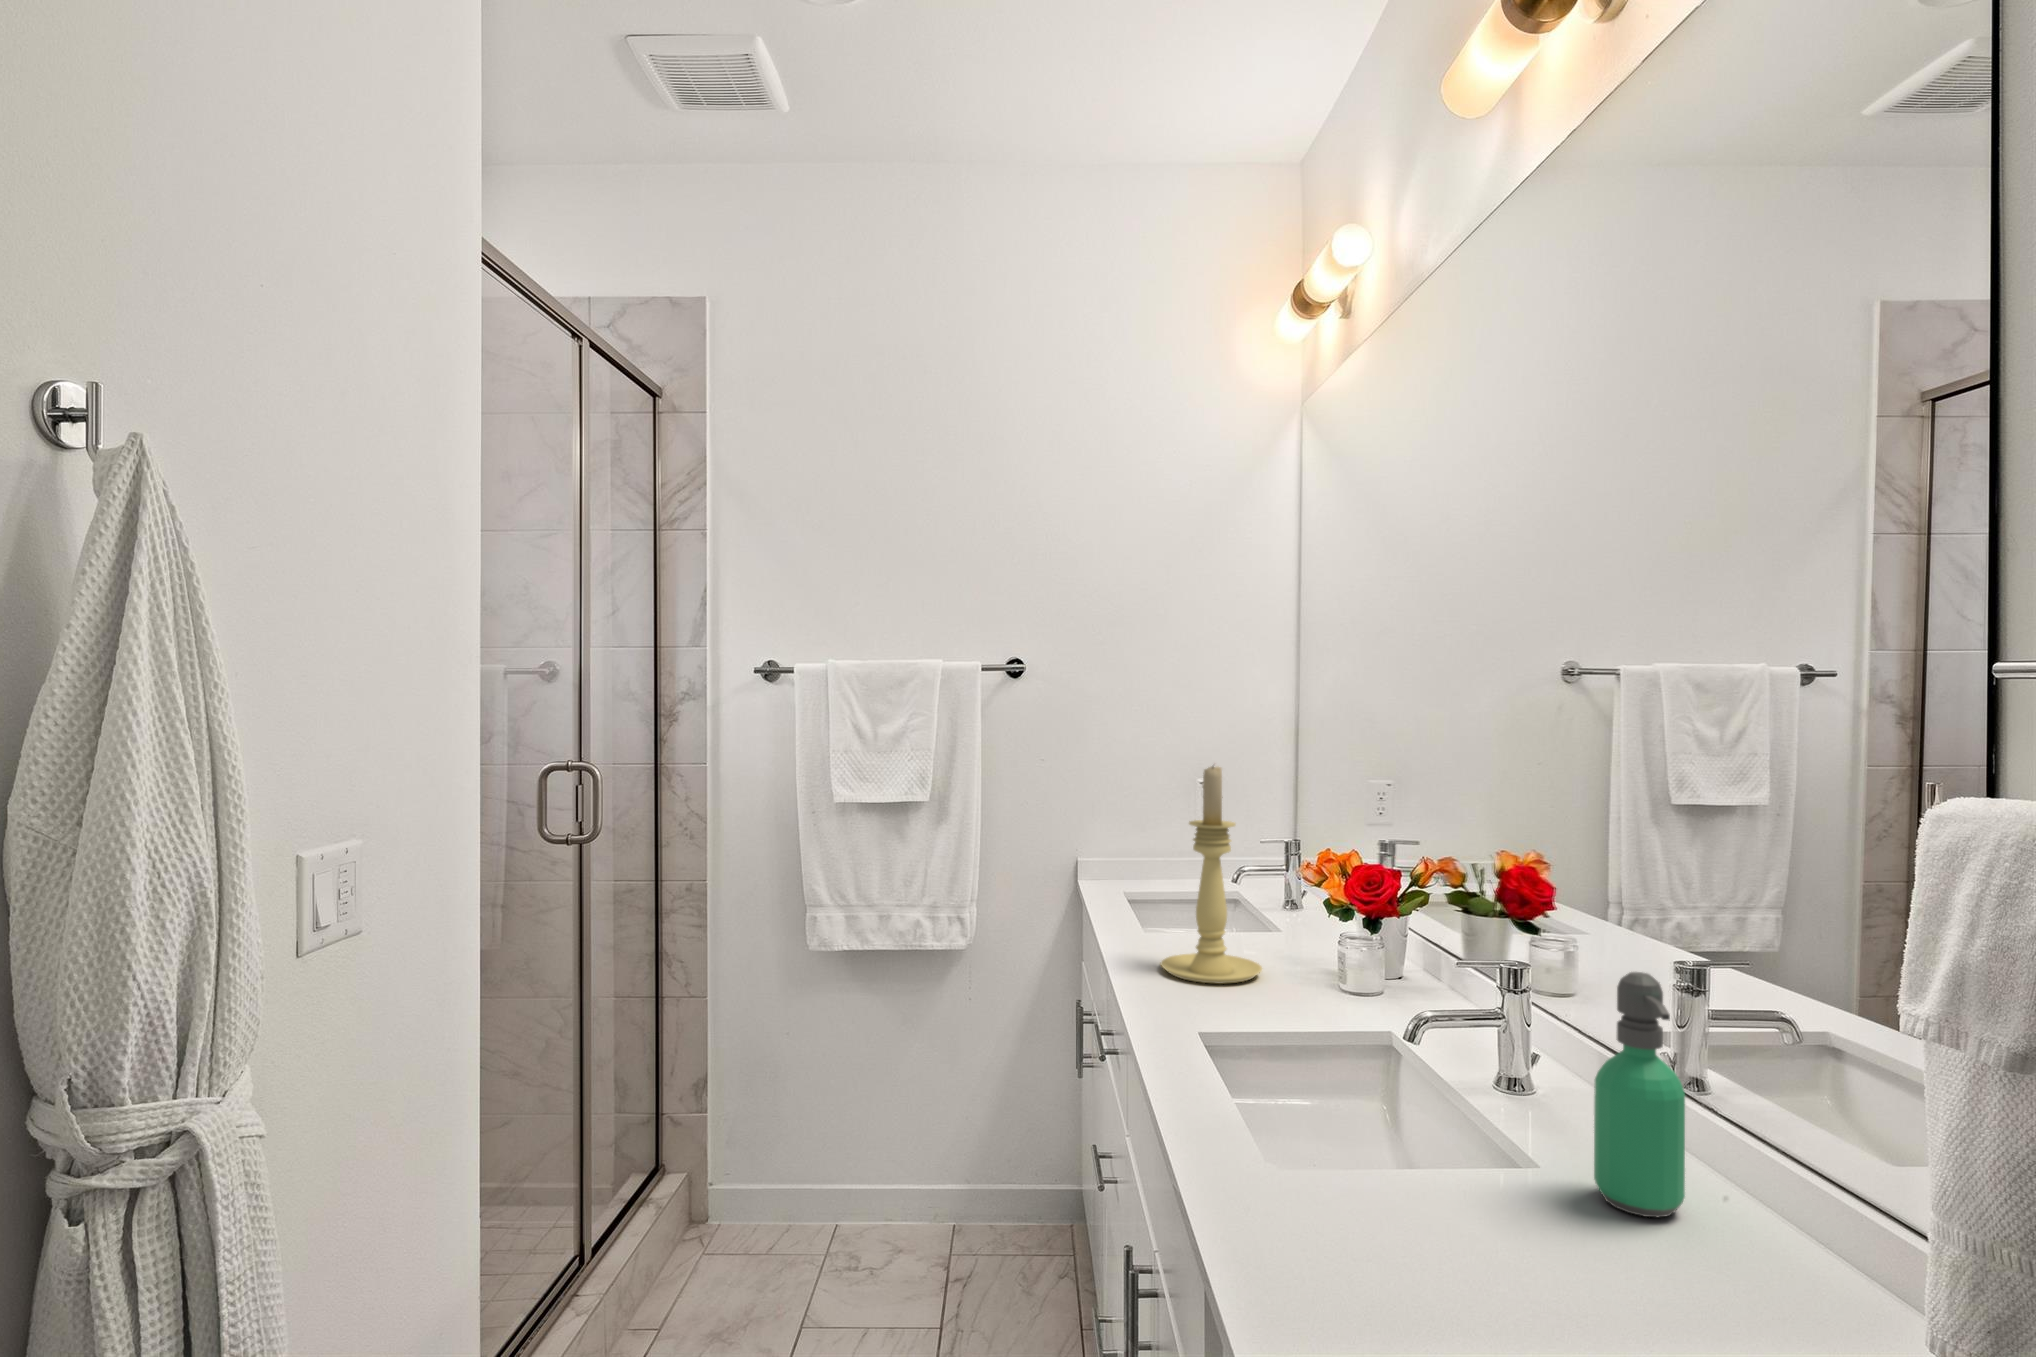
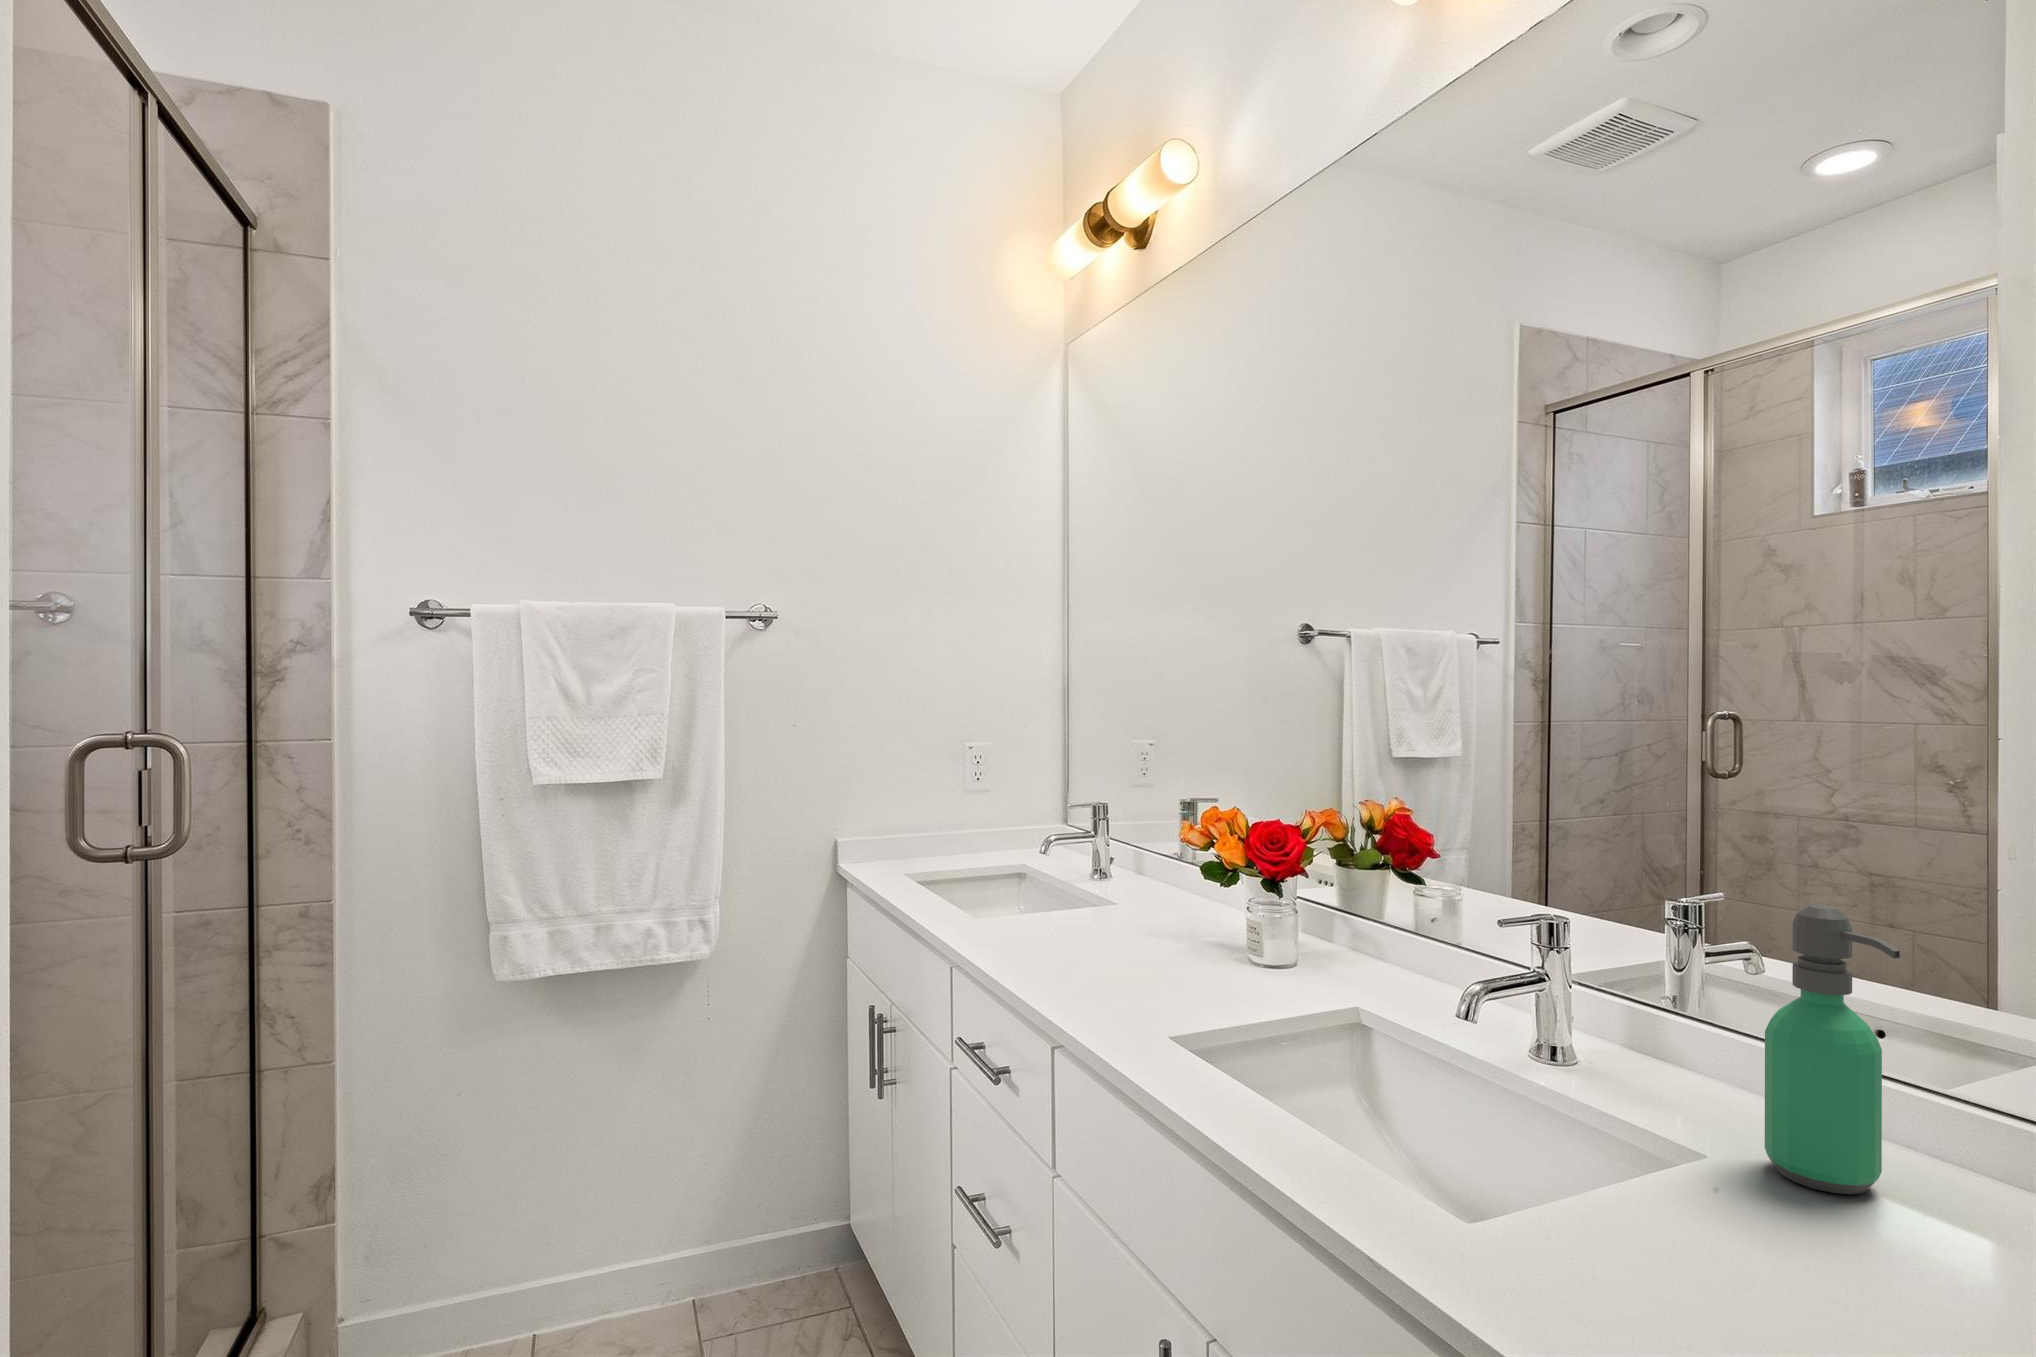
candle holder: present [1161,766,1262,983] -> none [1029,709,1149,971]

